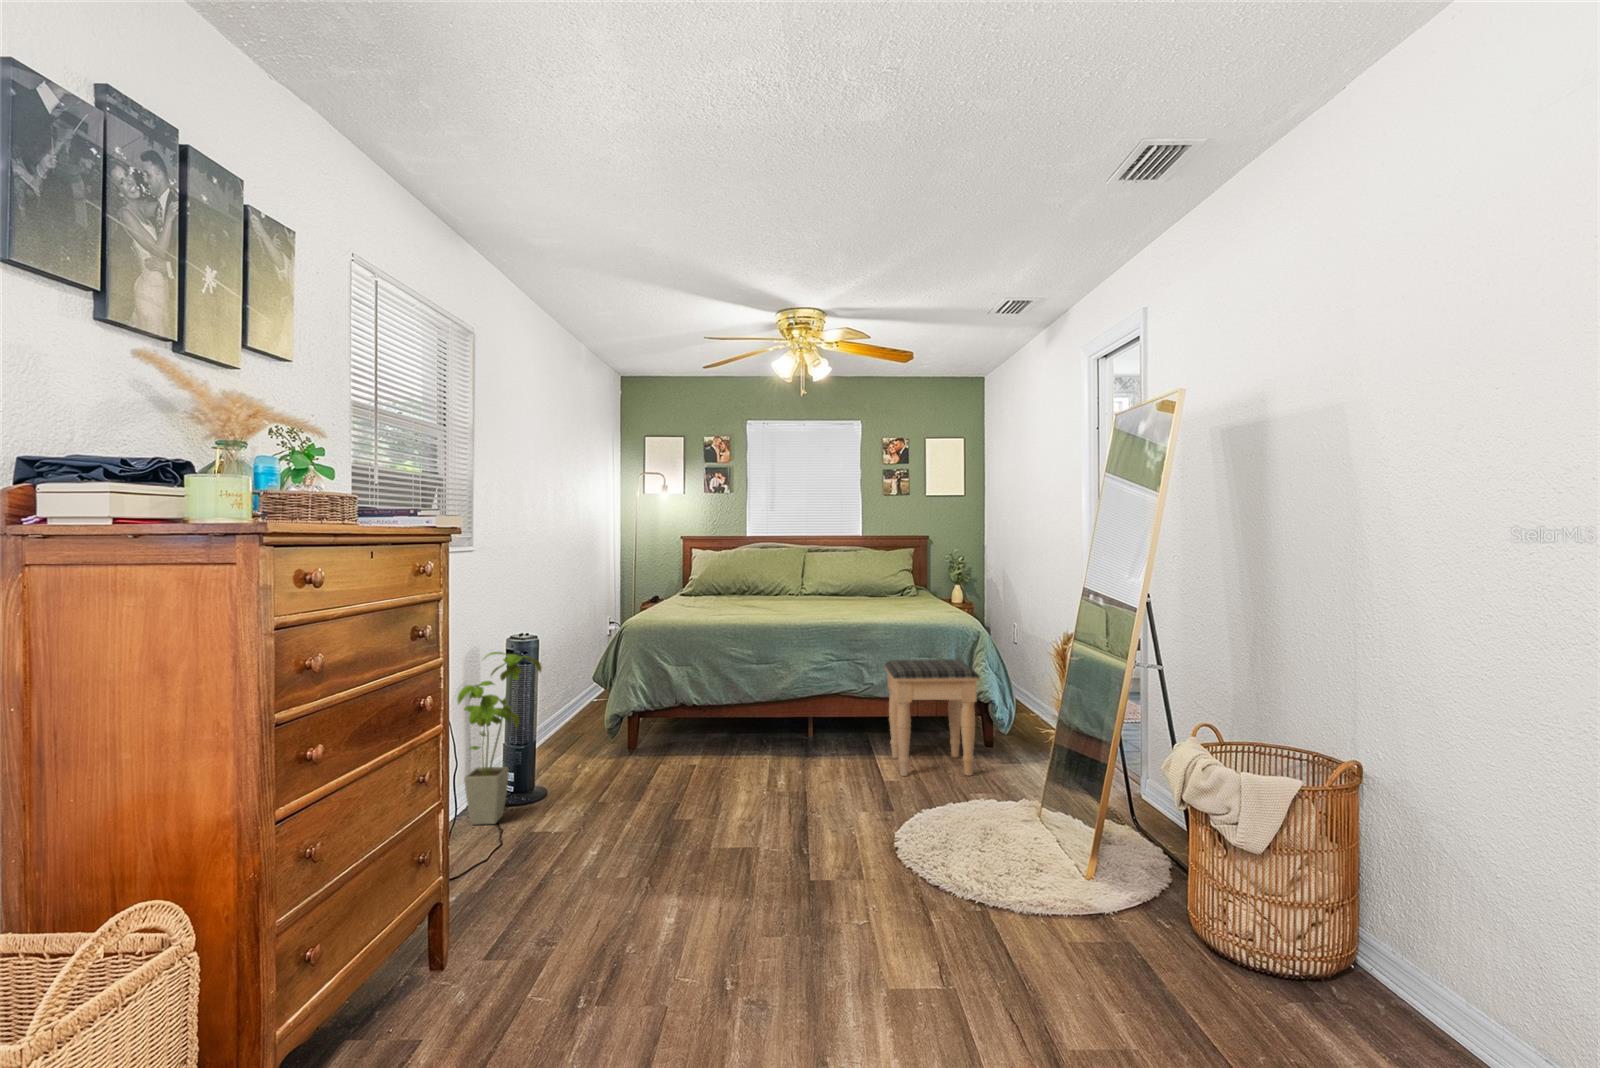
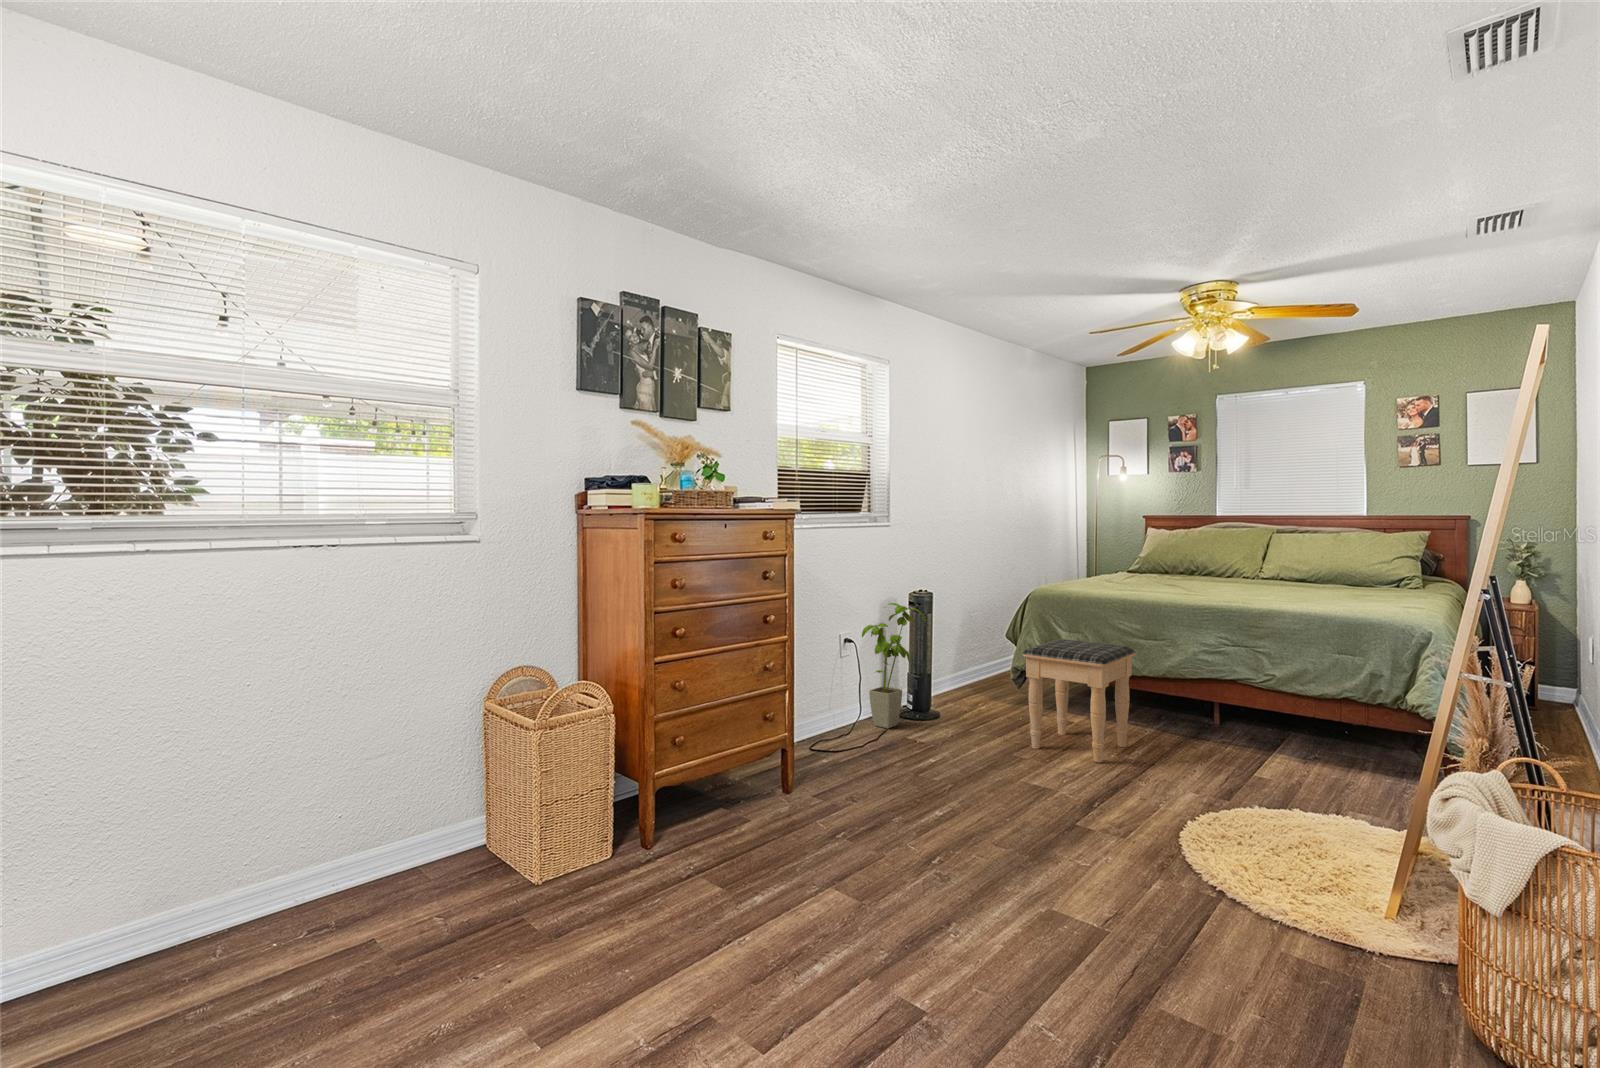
footstool: present [884,659,980,776] -> present [1023,639,1135,762]

